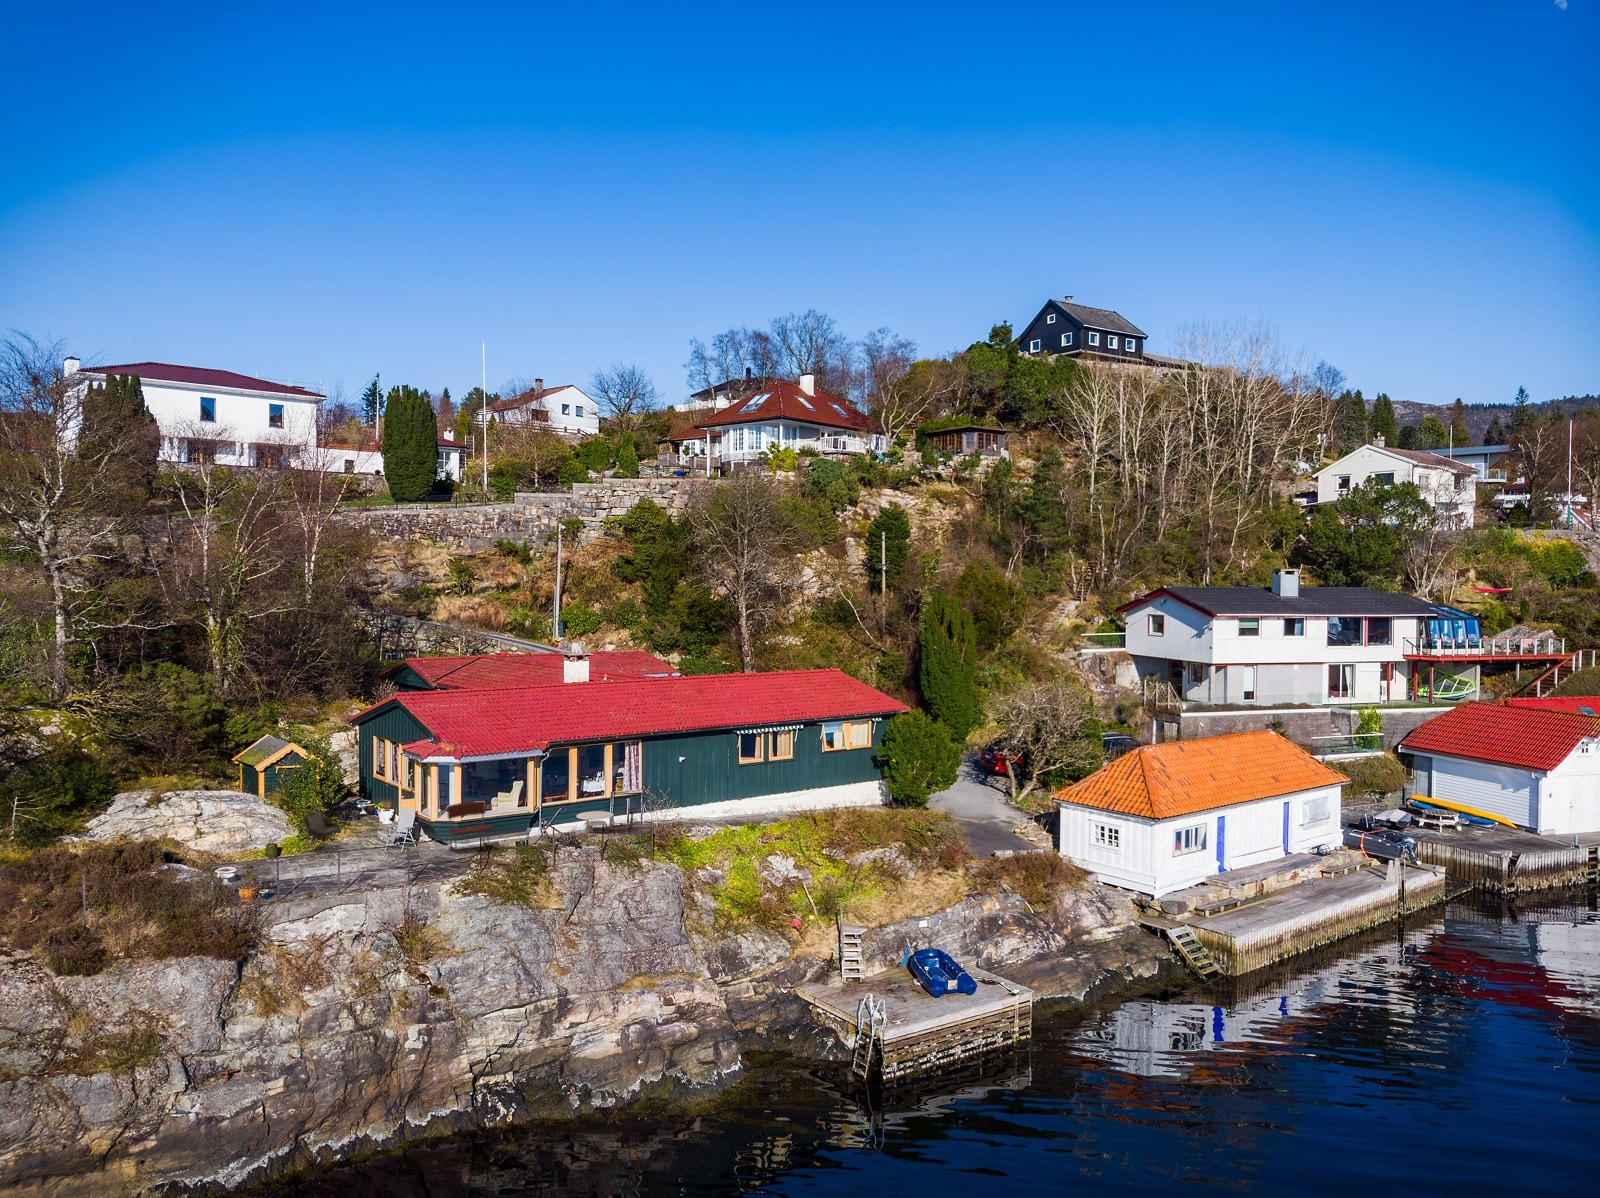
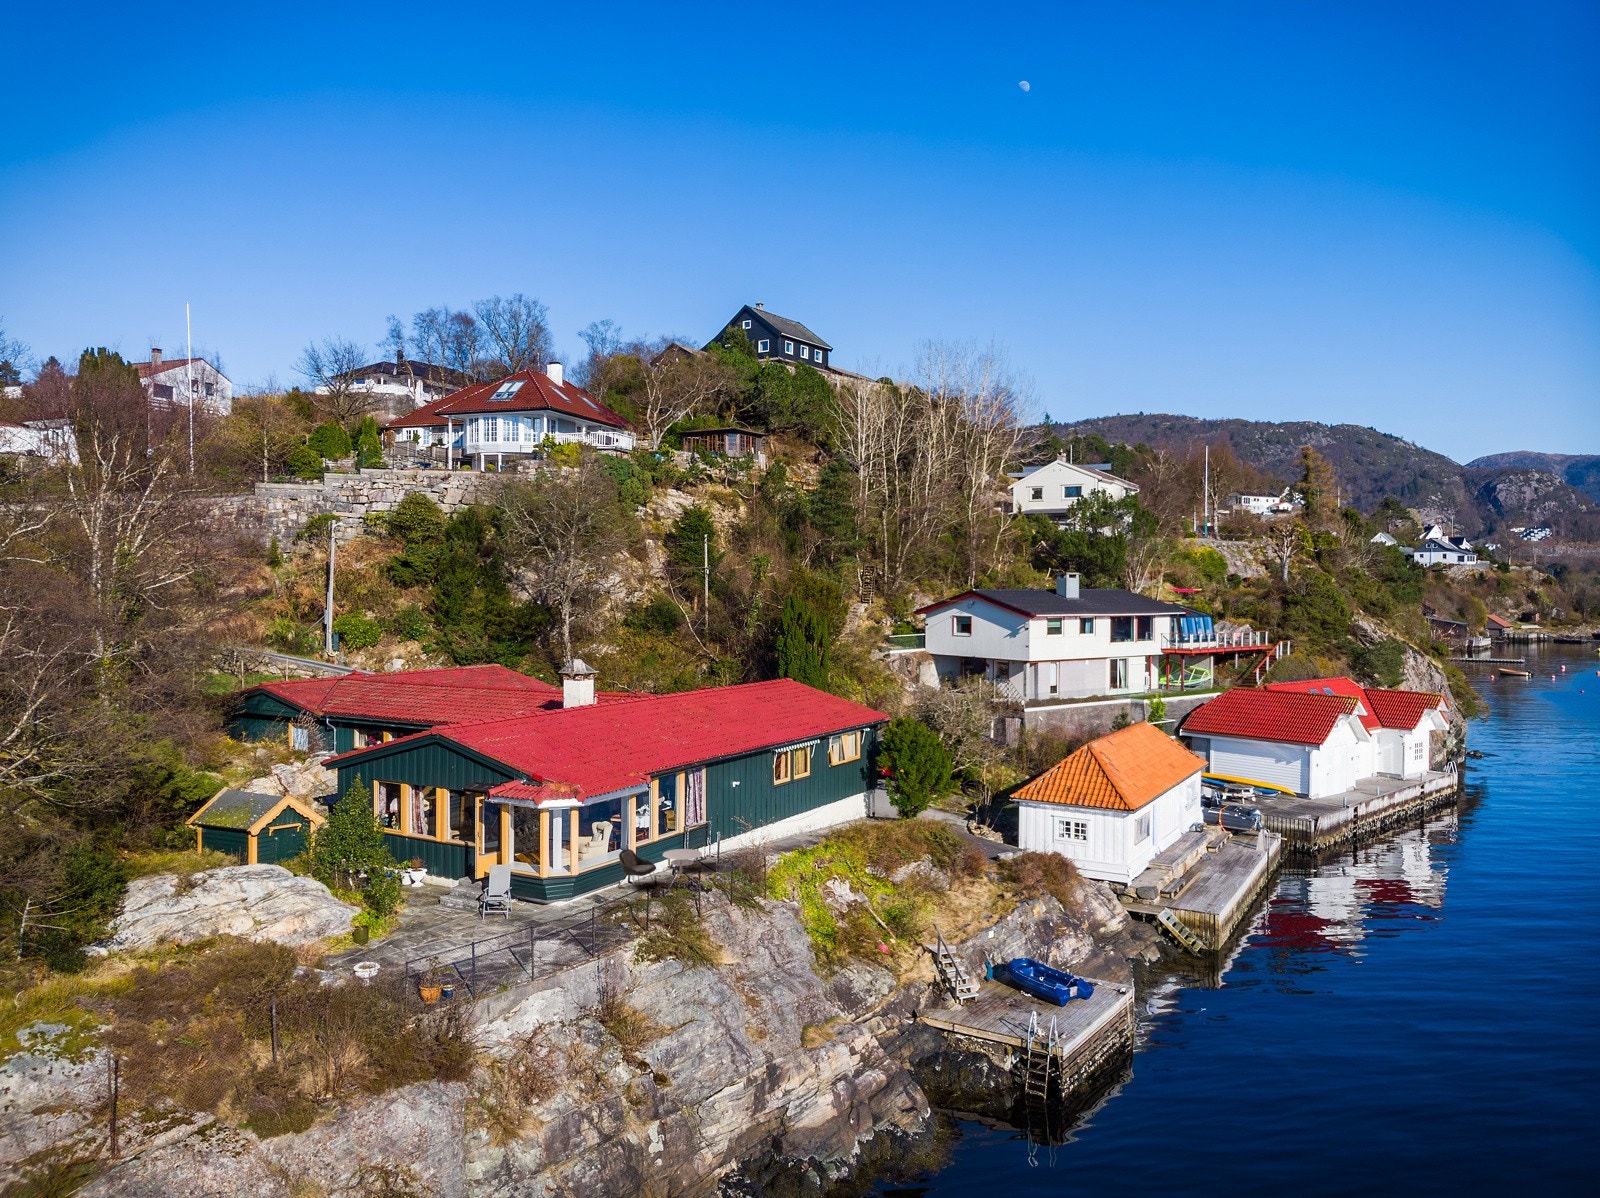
bench: present [448,801,493,850] -> none [563,849,611,909]
lounge chair: present [304,812,341,847] -> present [618,849,656,891]

